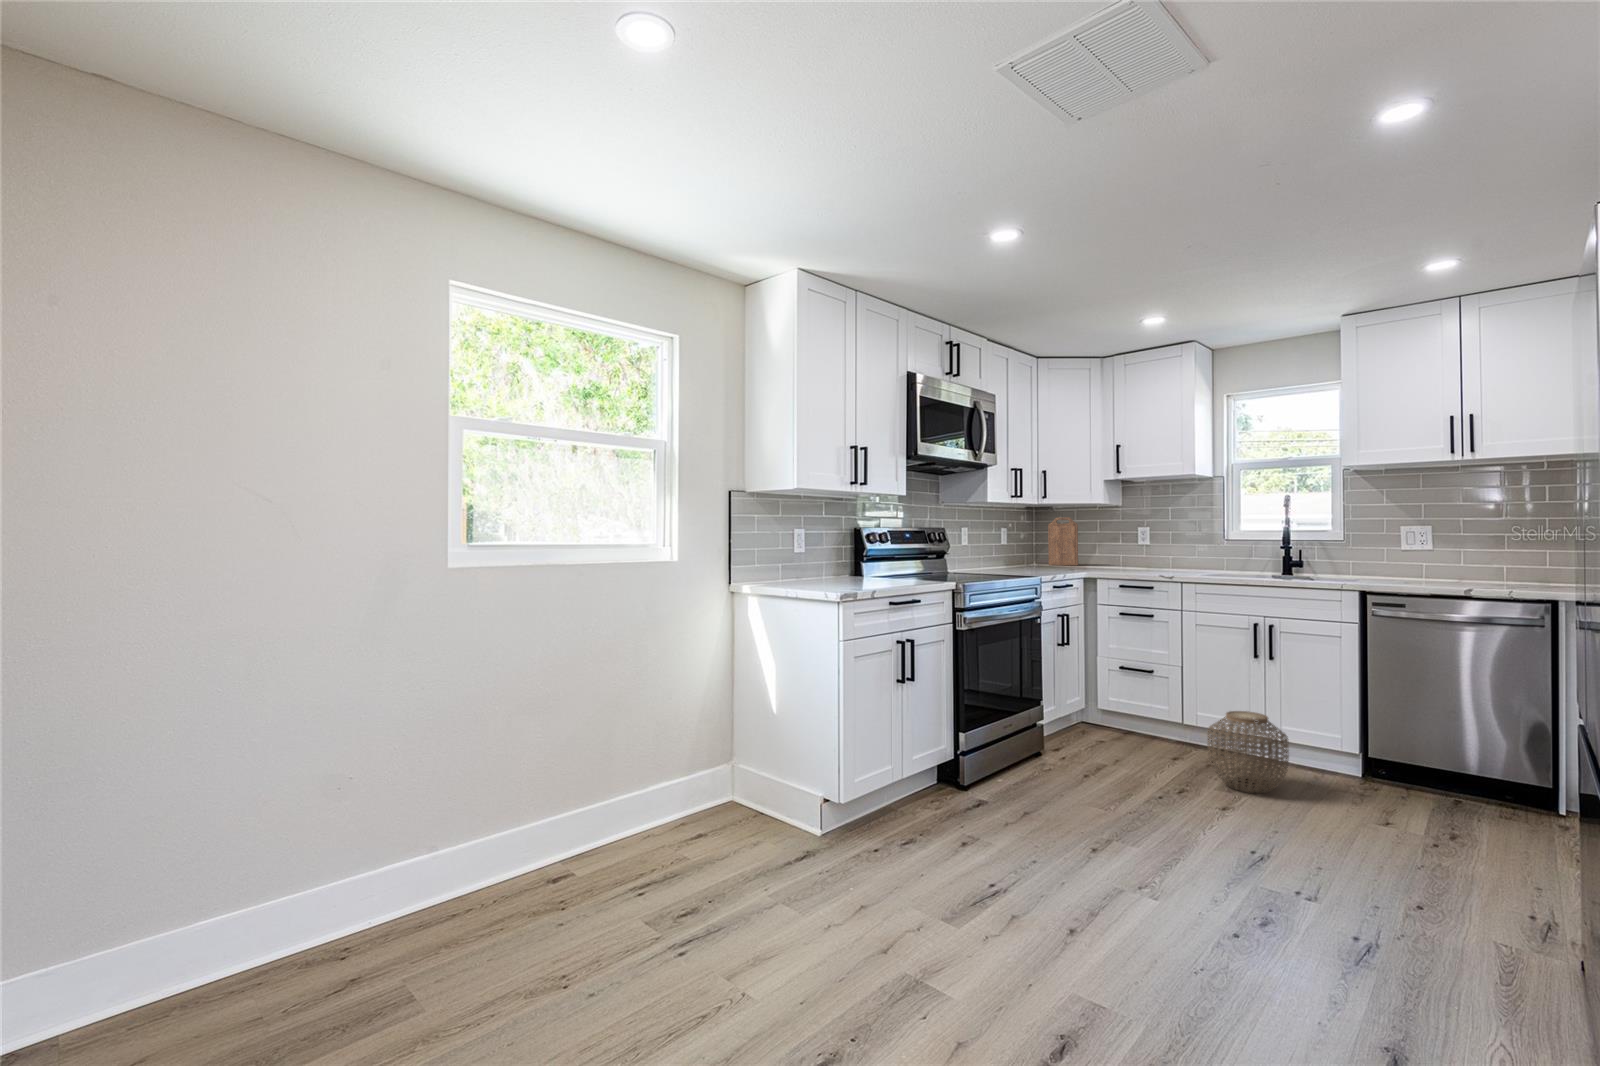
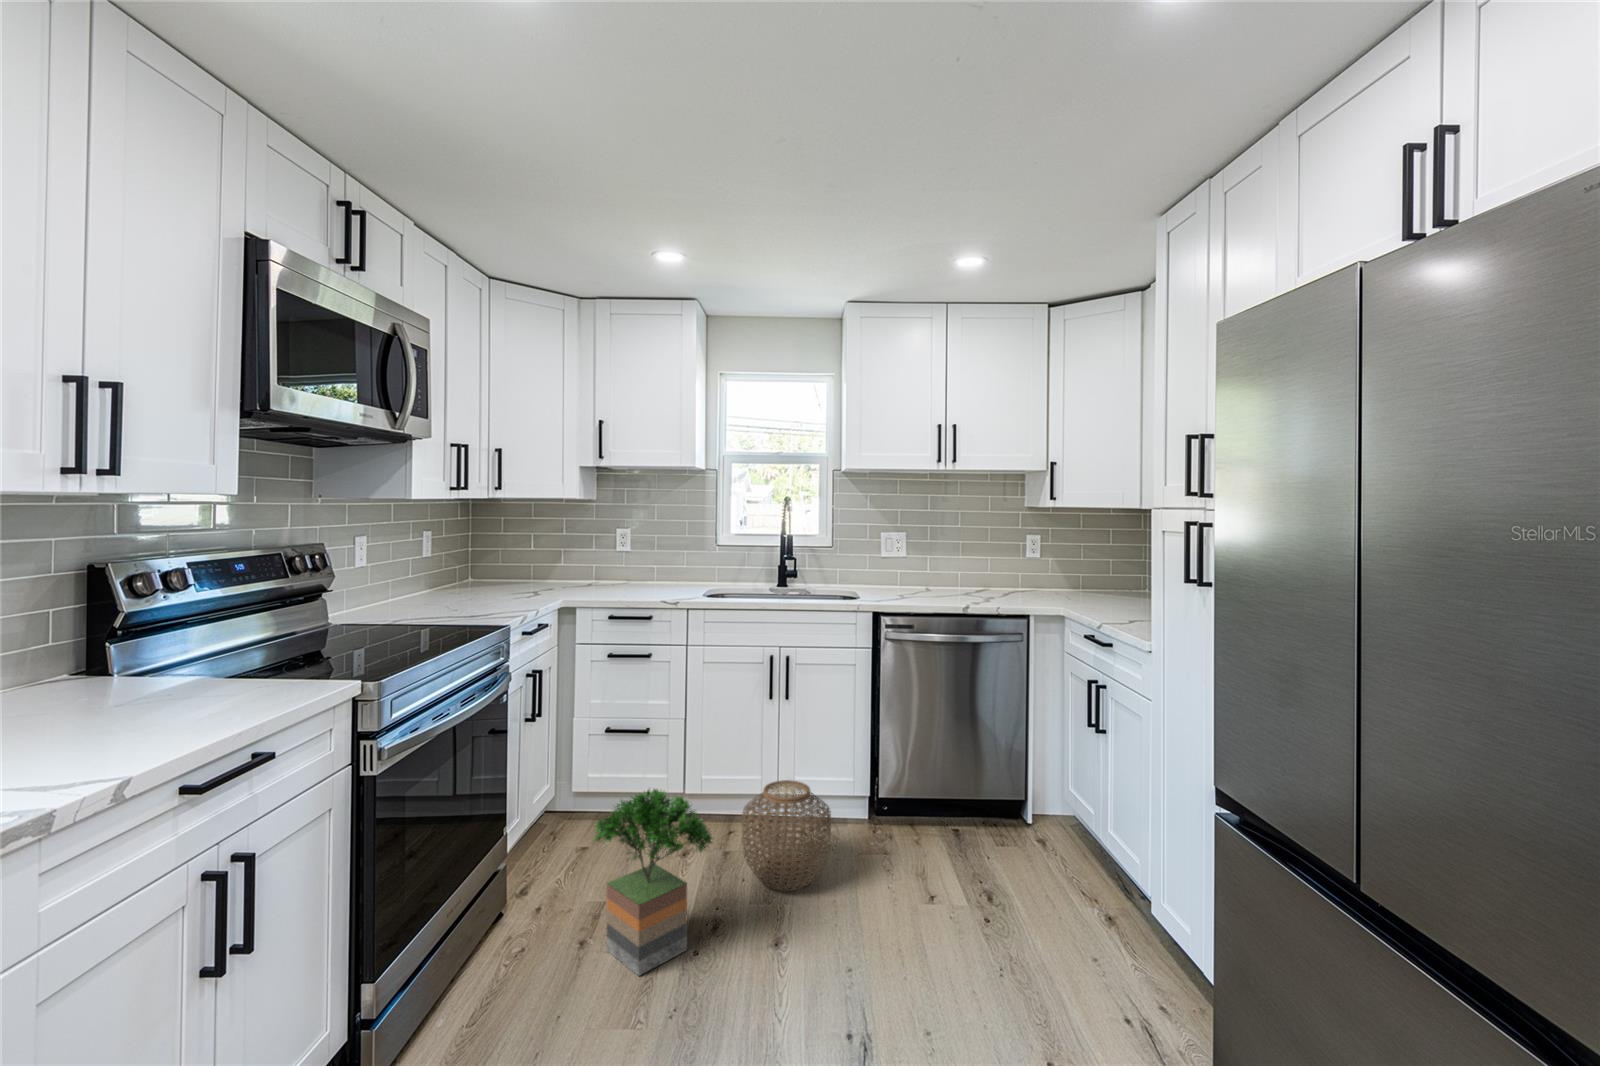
cutting board: present [1048,517,1078,565] -> none [495,513,537,579]
potted tree: none [1083,684,1166,795] -> present [594,789,713,976]

